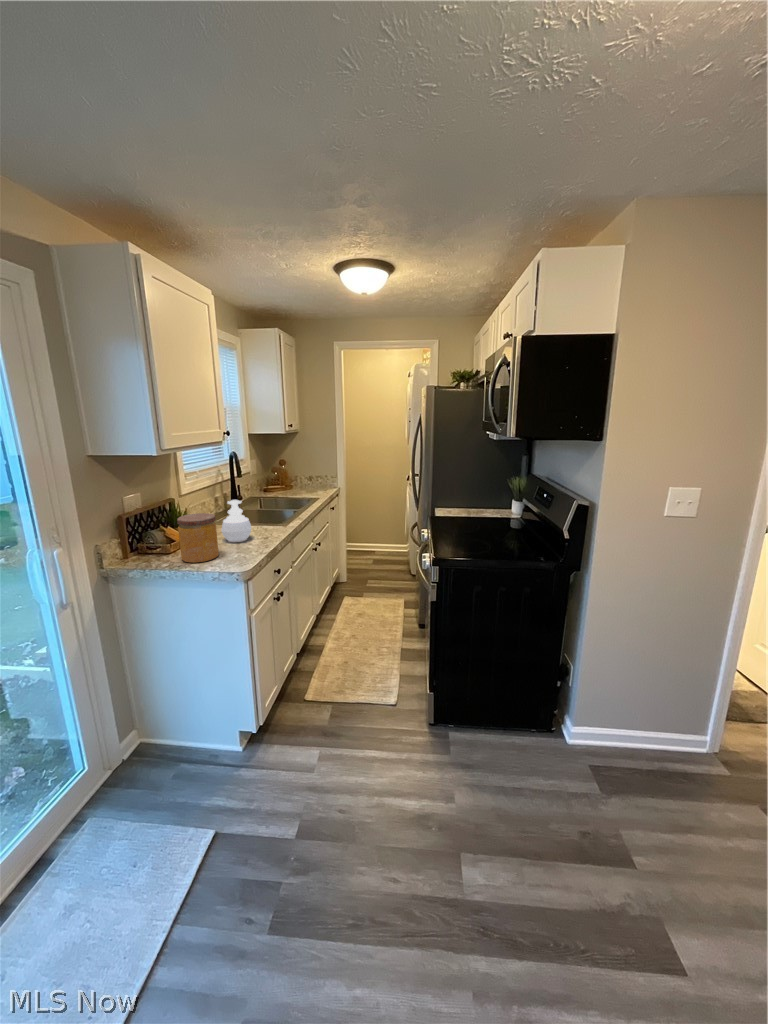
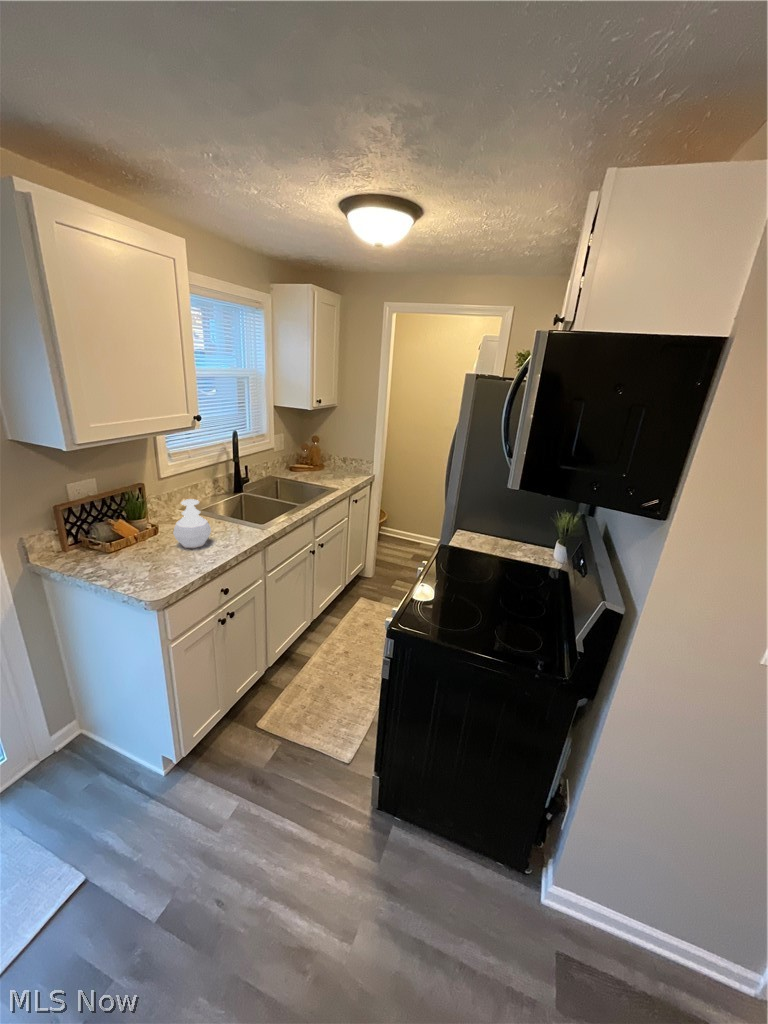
jar: present [177,513,219,563] -> none [102,516,154,575]

